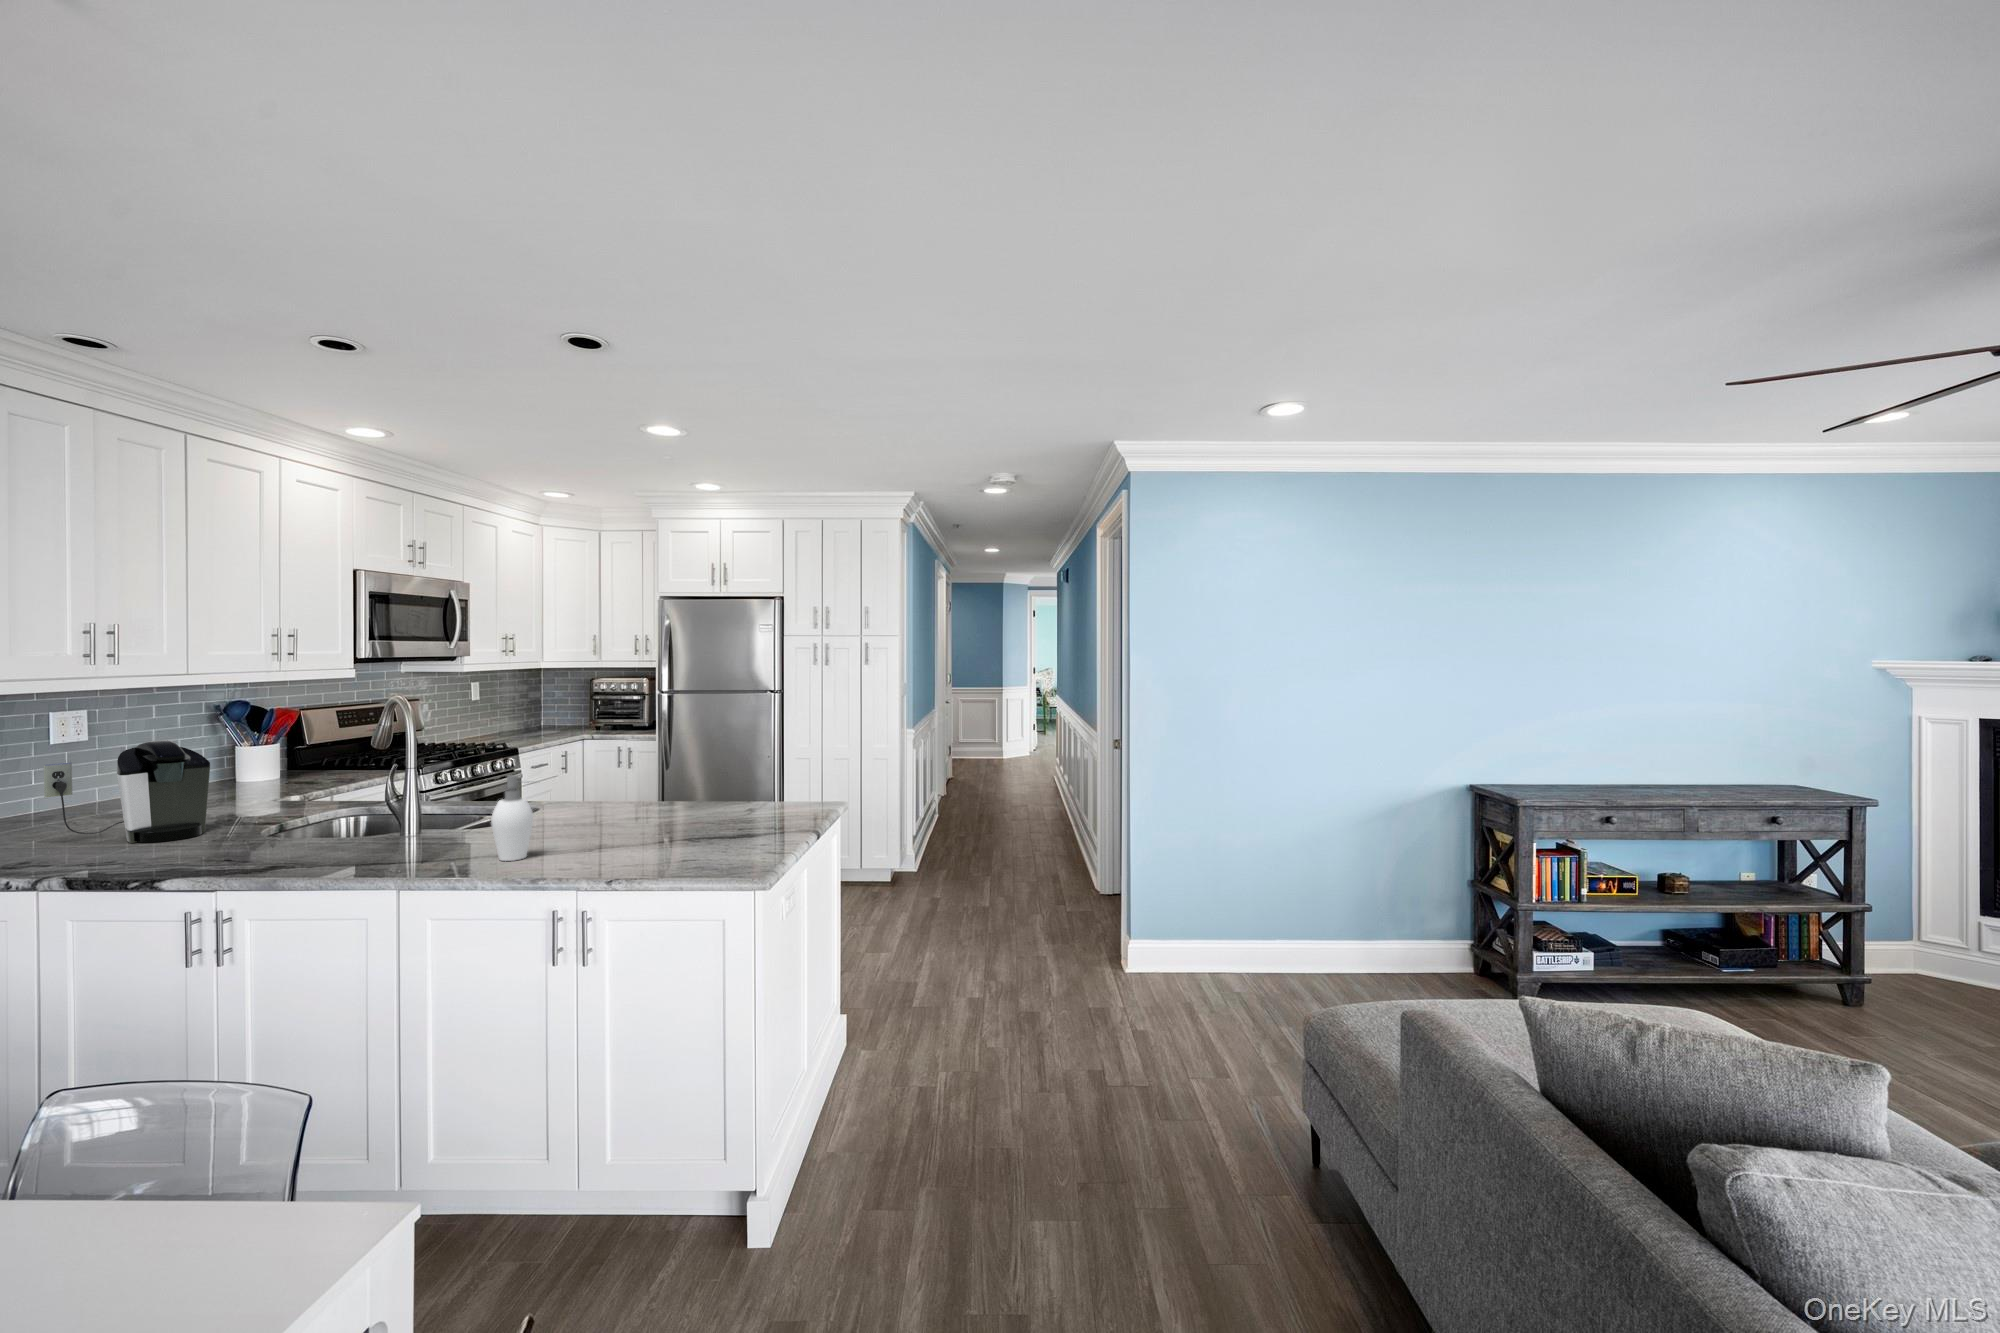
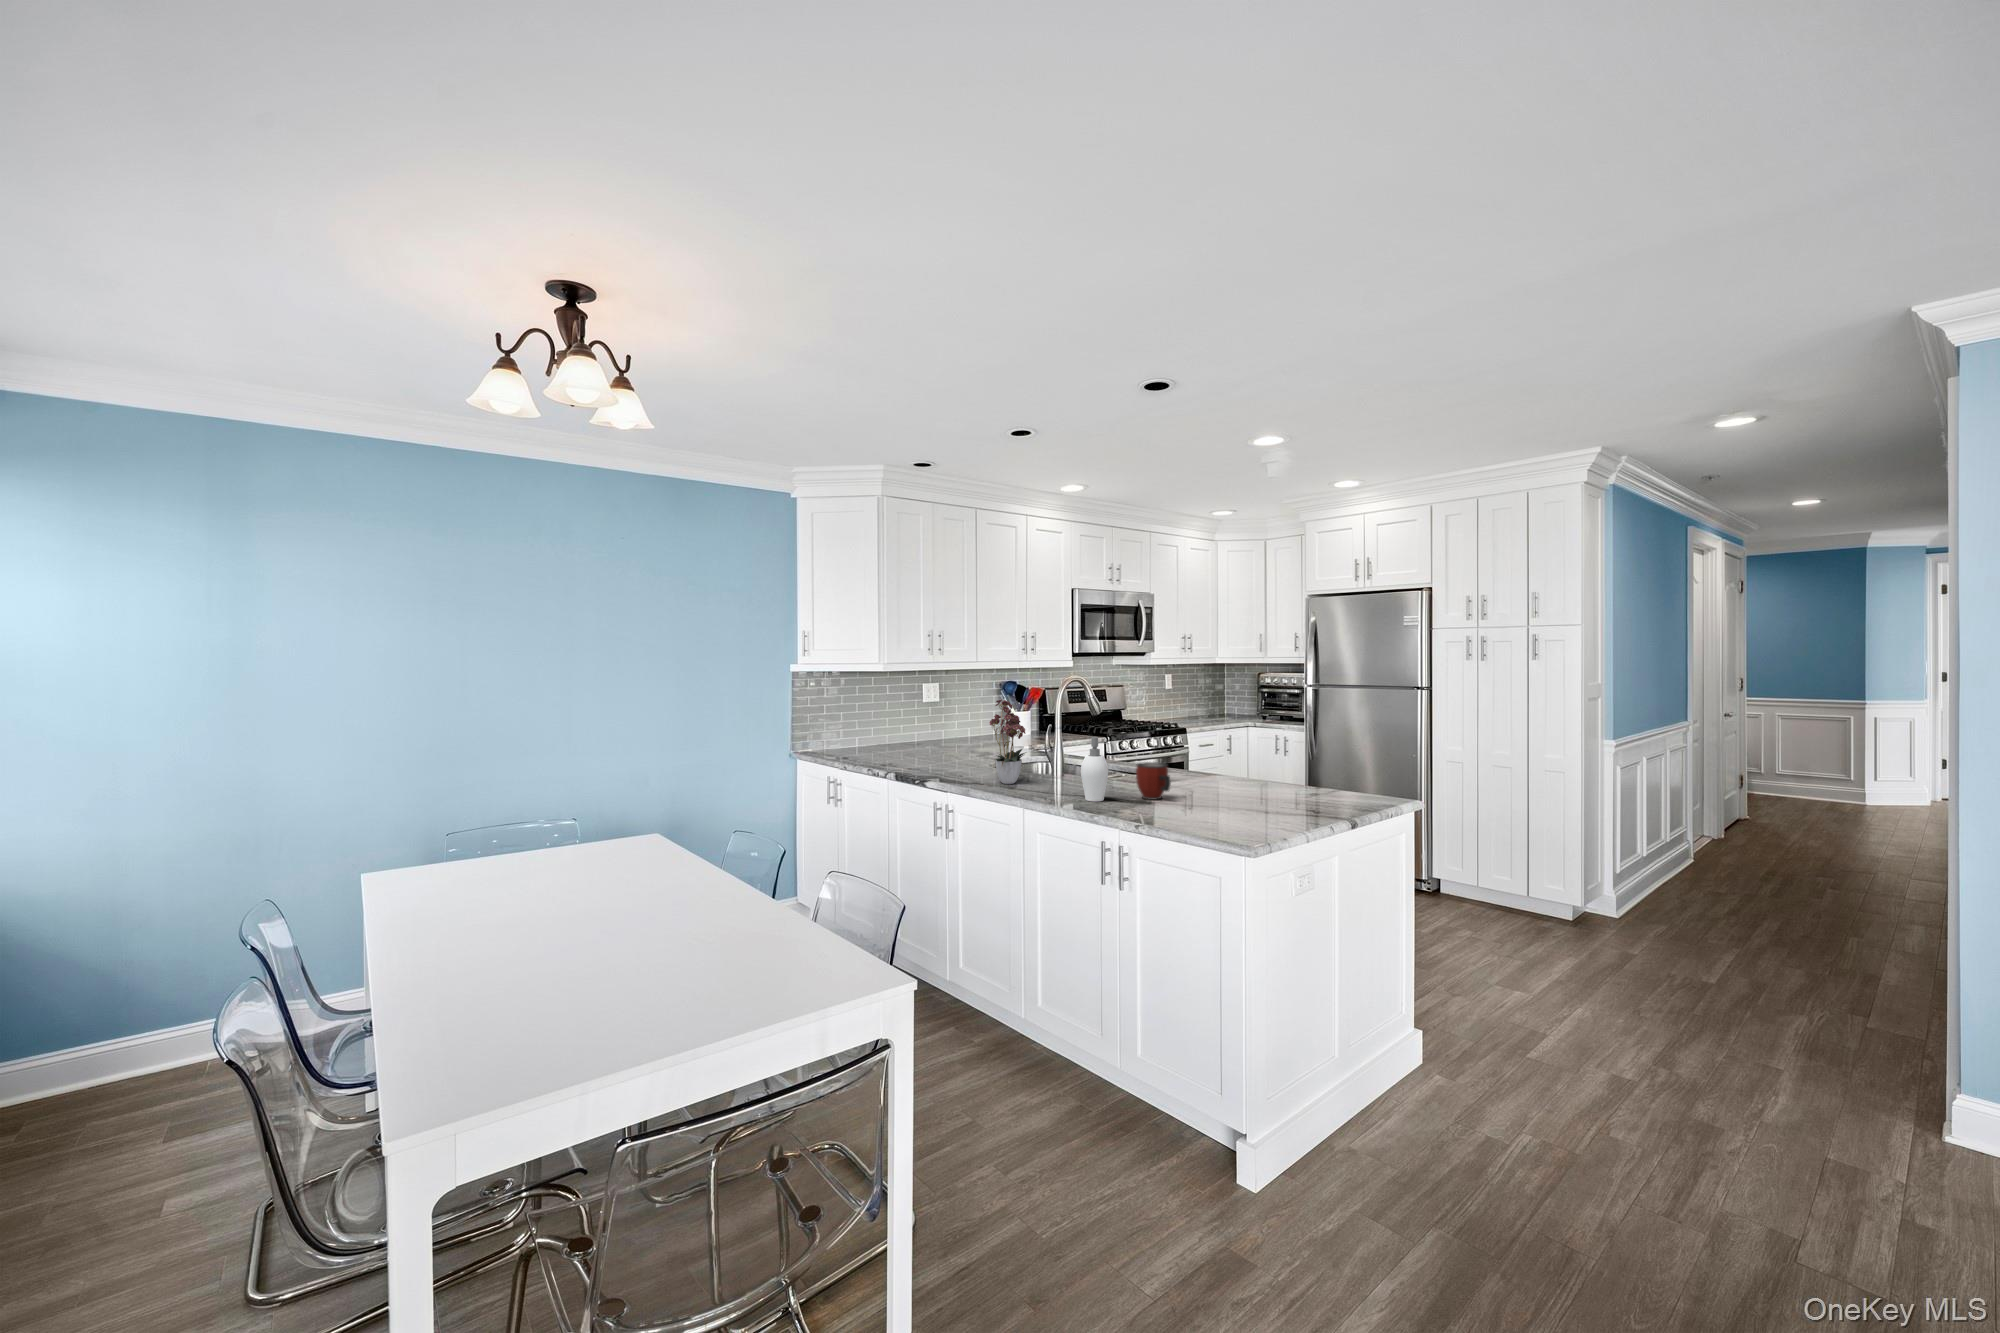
flower arrangement: none [291,727,382,858] -> present [989,699,1026,784]
coffee maker: present [44,740,210,843] -> none [901,702,970,763]
mug: none [566,798,617,846] -> present [1136,762,1171,800]

